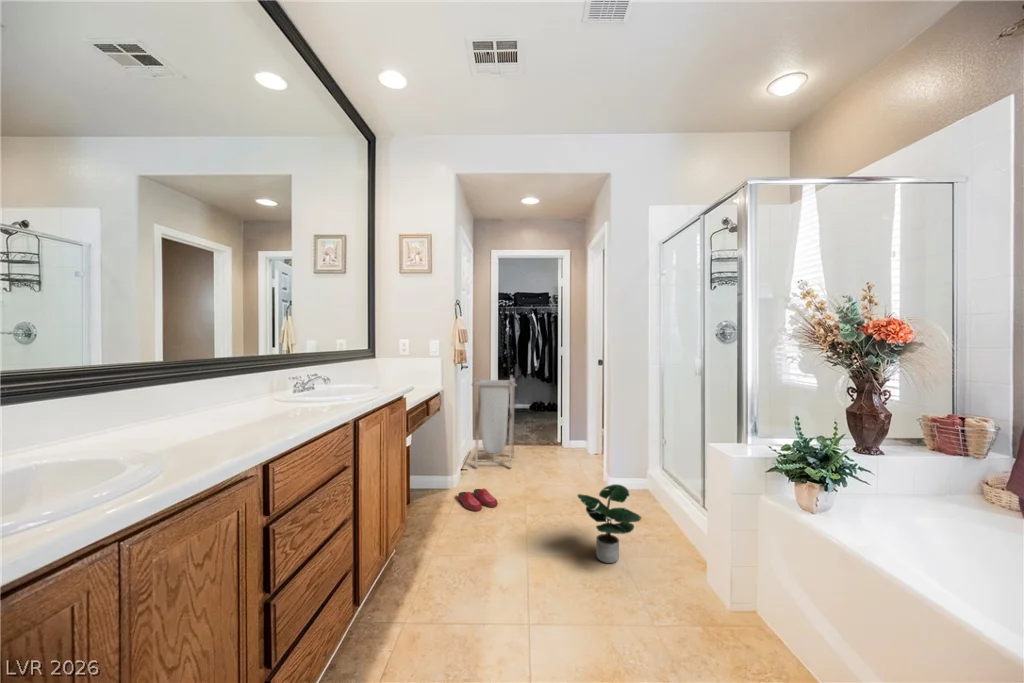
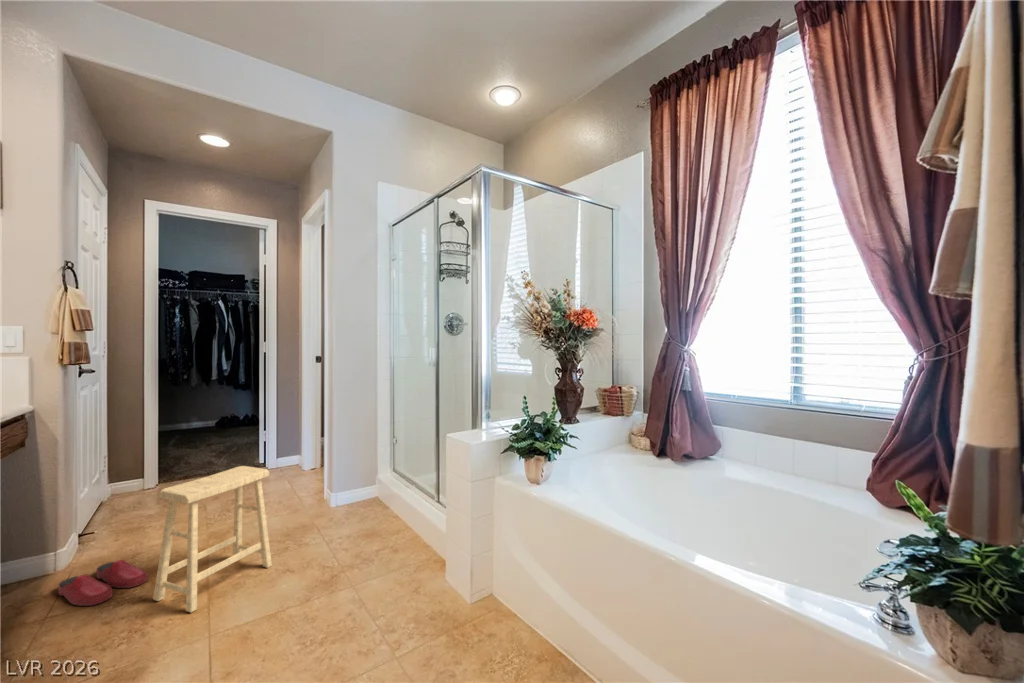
laundry hamper: present [472,376,516,468] -> none [97,380,190,528]
footstool: none [501,442,566,533] -> present [153,466,272,612]
potted plant: present [578,484,641,563] -> none [289,502,377,608]

